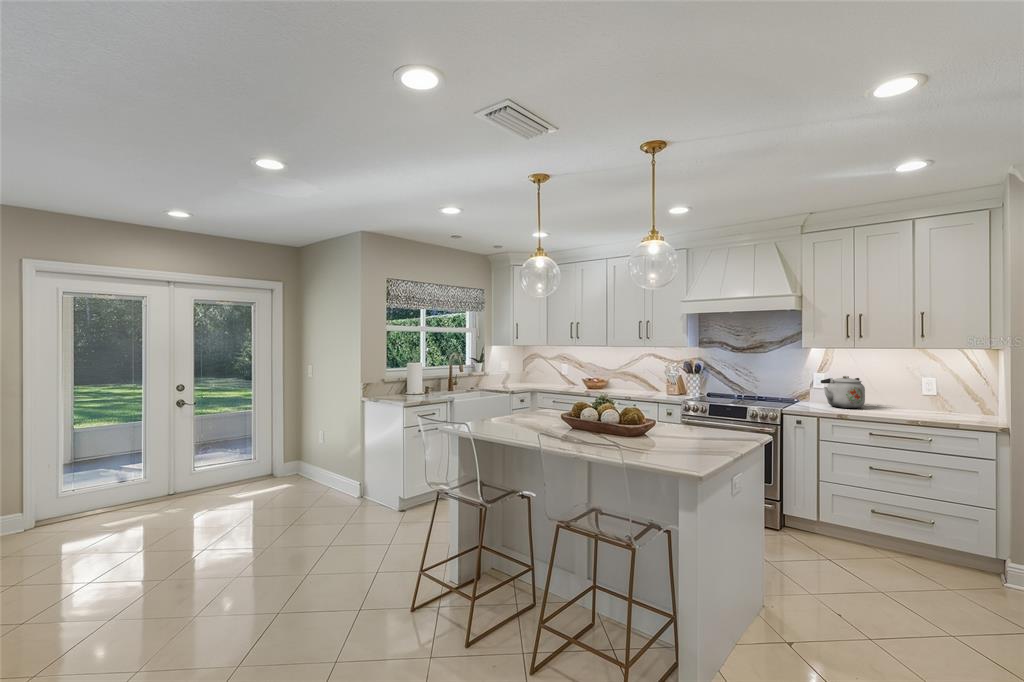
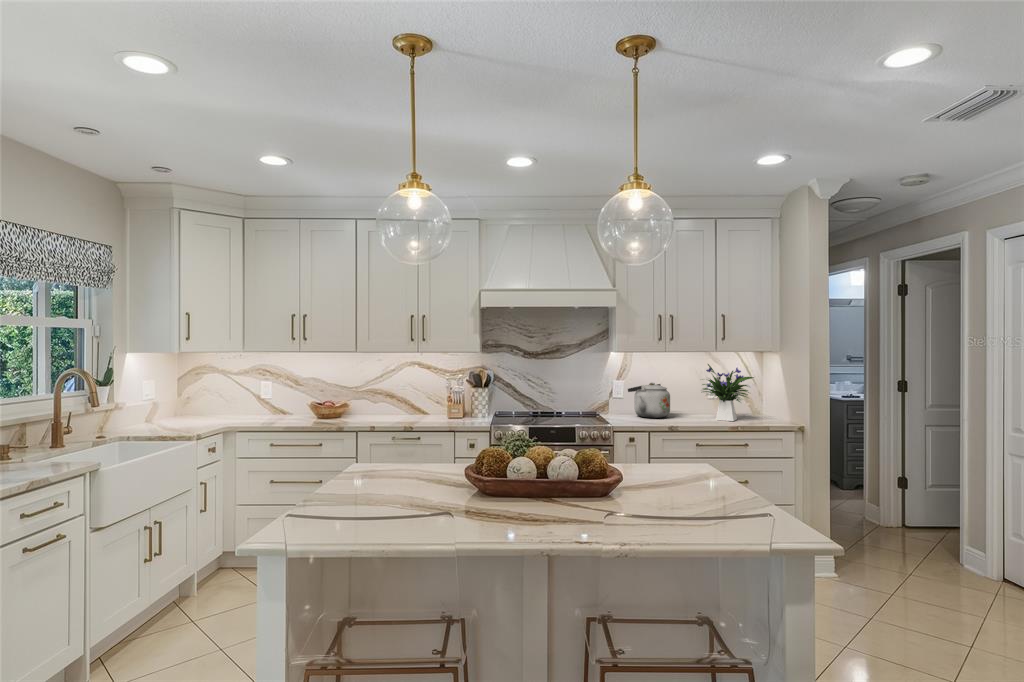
flower arrangement: none [889,360,960,417] -> present [702,364,754,421]

